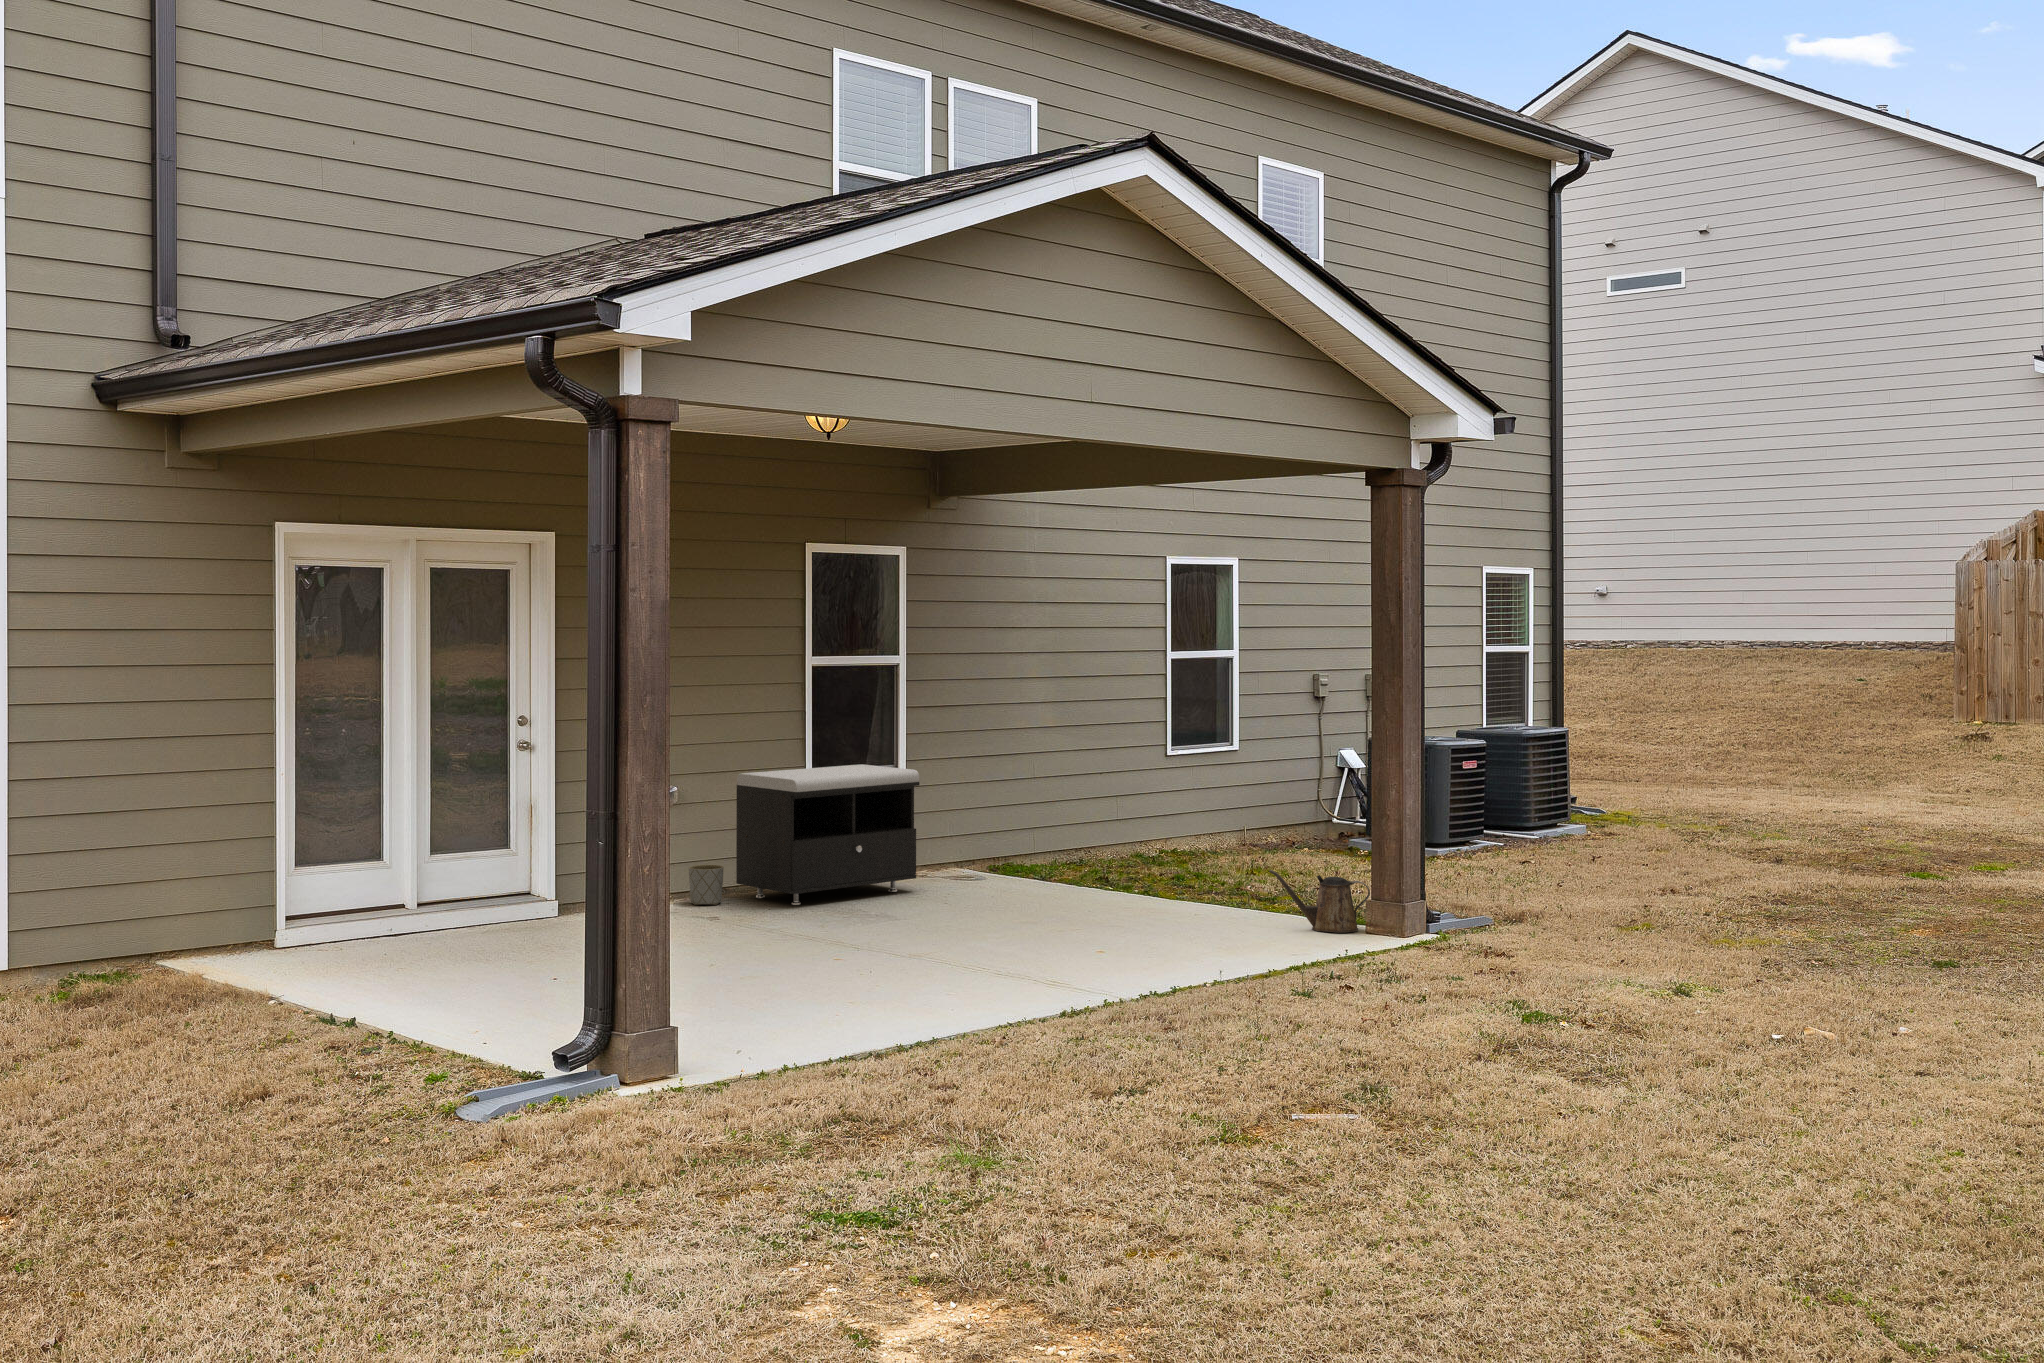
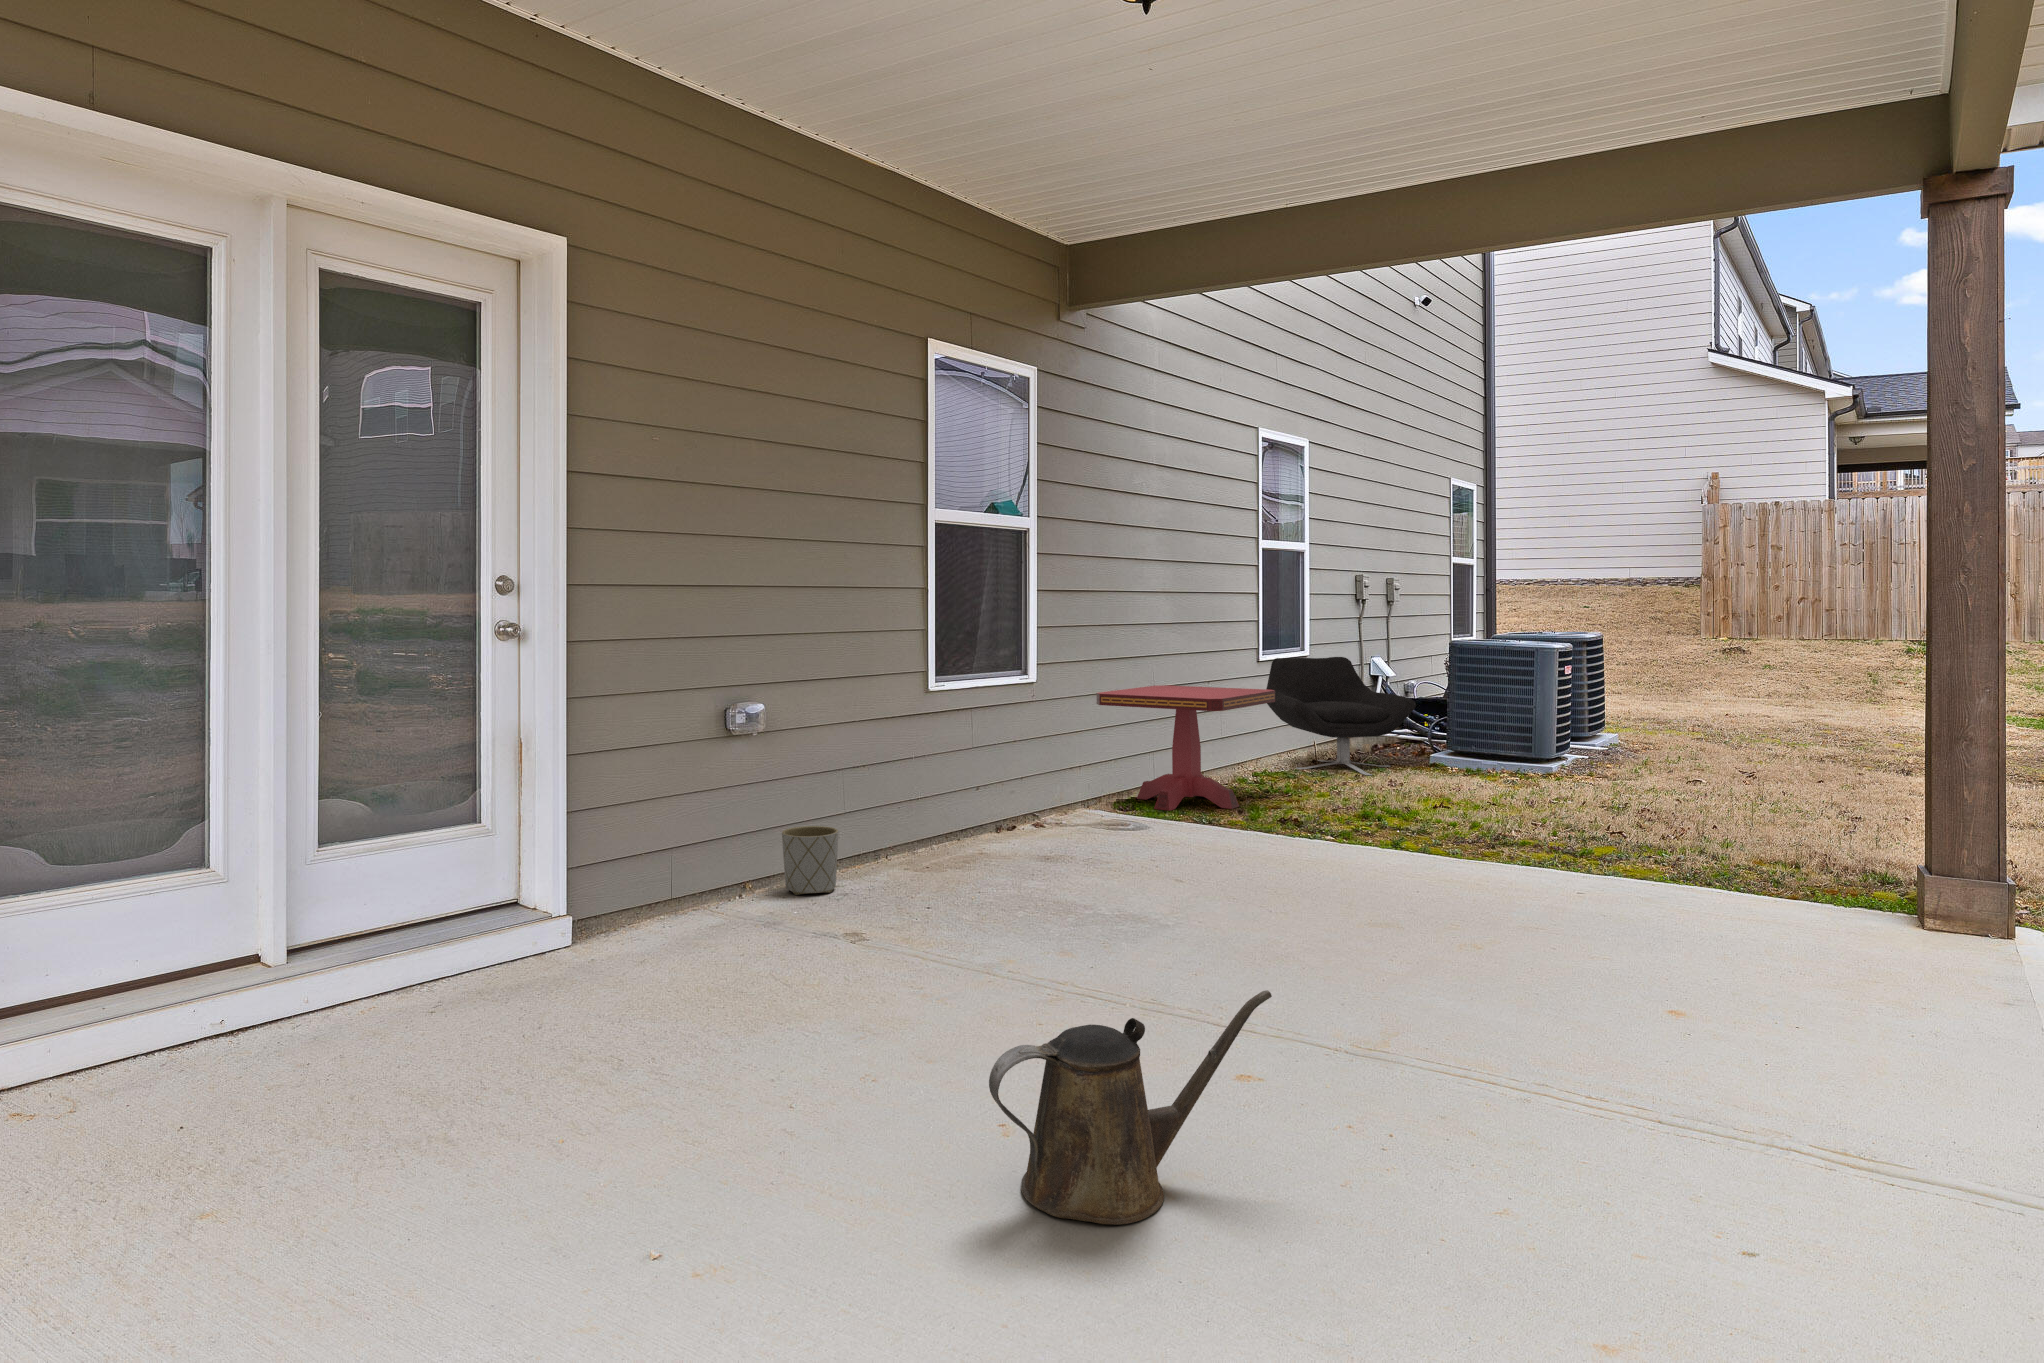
lounge chair: none [1171,753,1281,856] -> present [1266,657,1416,775]
storage bench: present [736,764,920,905] -> none [845,668,1102,886]
side table: none [968,777,1106,874] -> present [1096,685,1275,811]
watering can: present [1269,870,1370,933] -> present [989,990,1272,1225]

